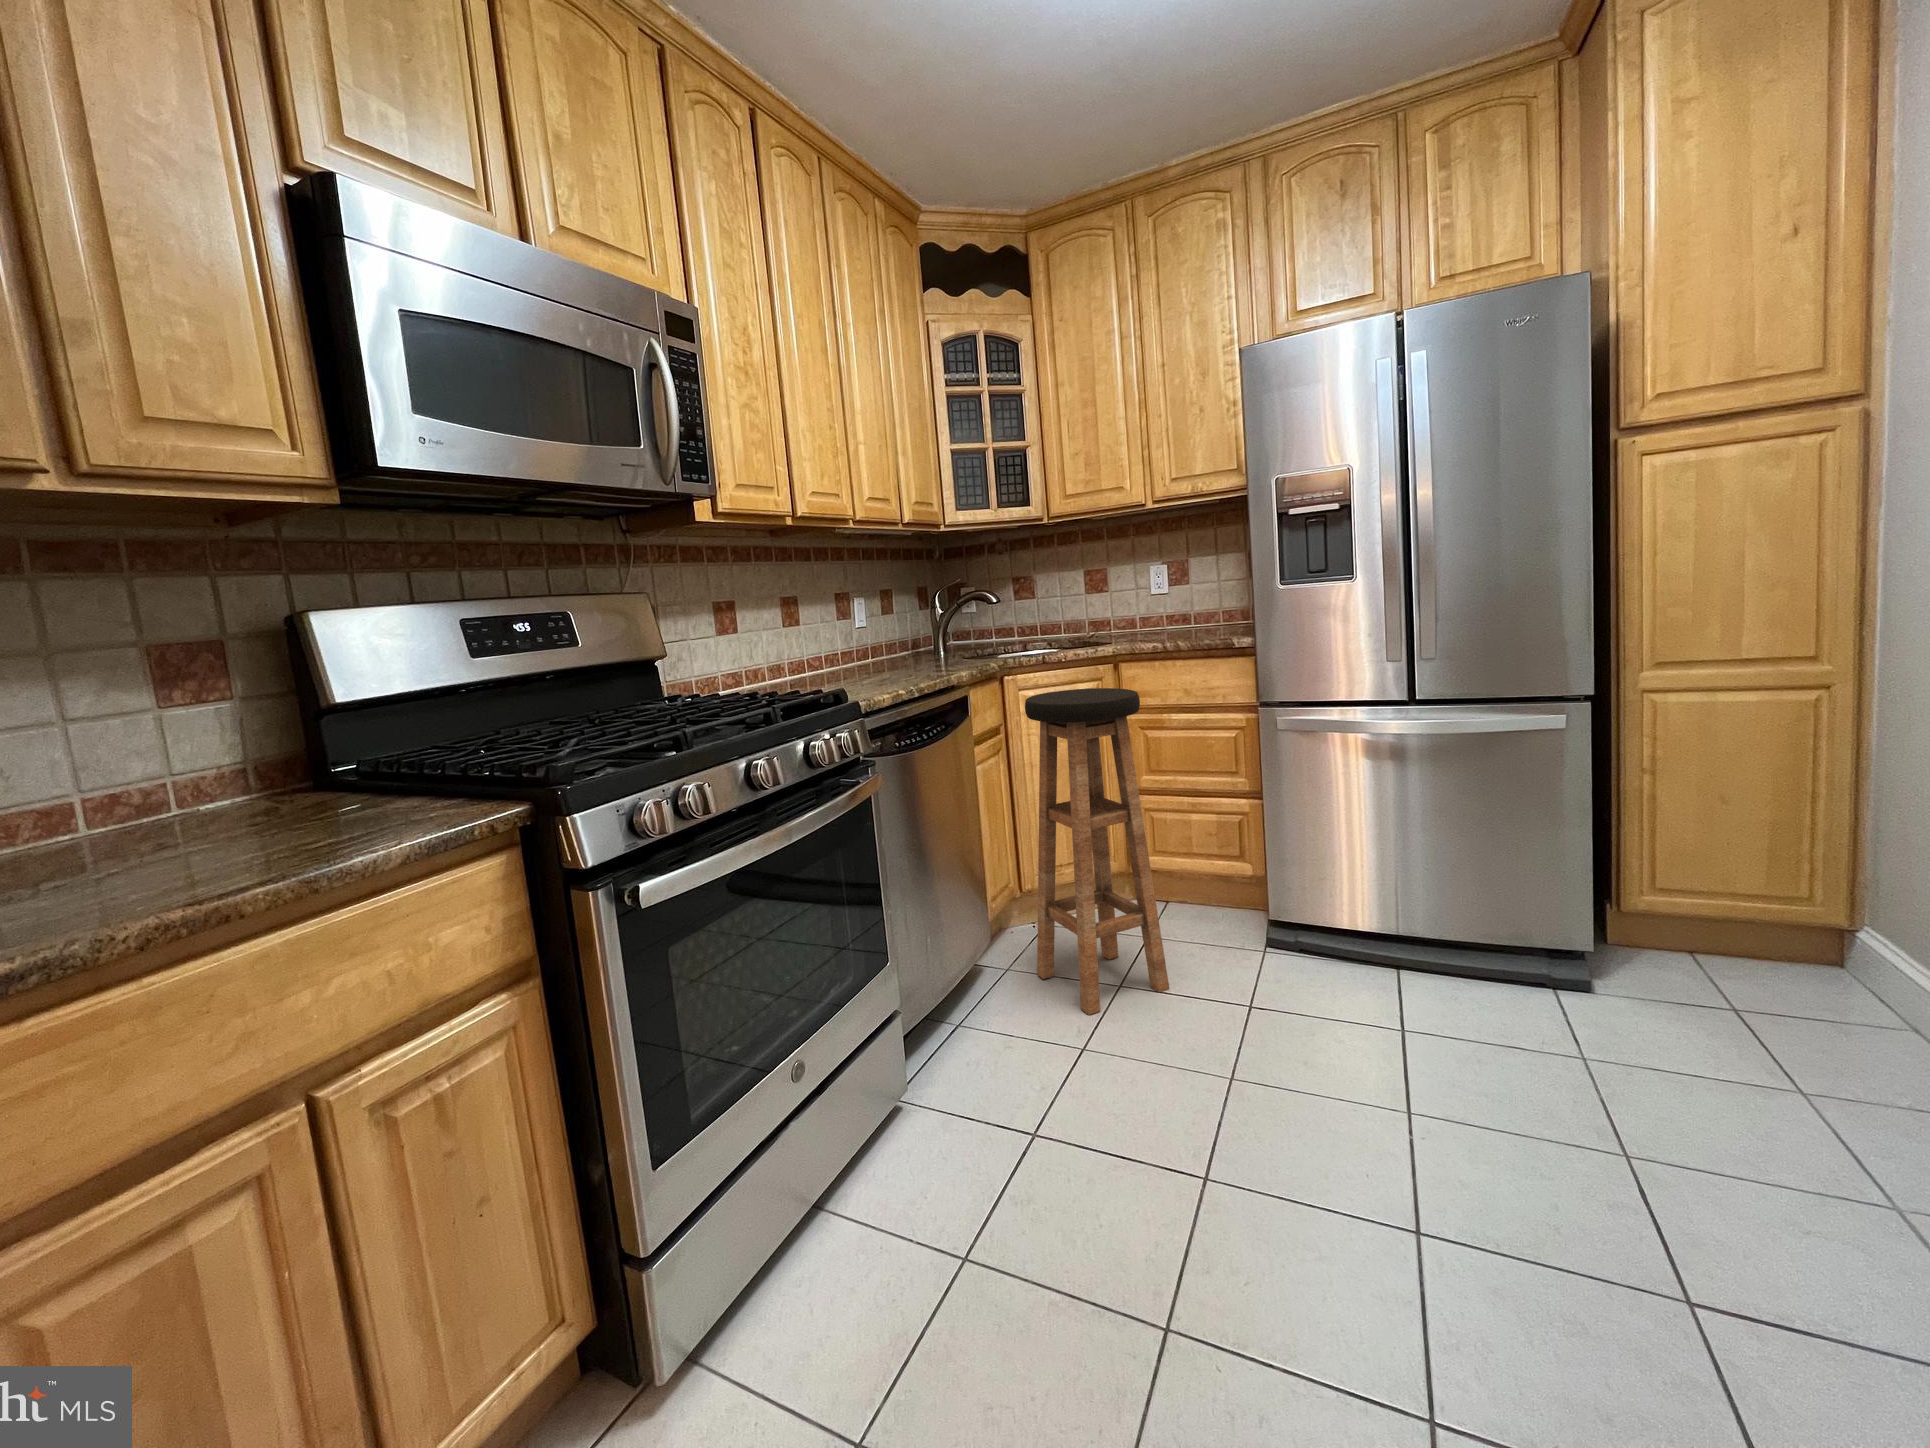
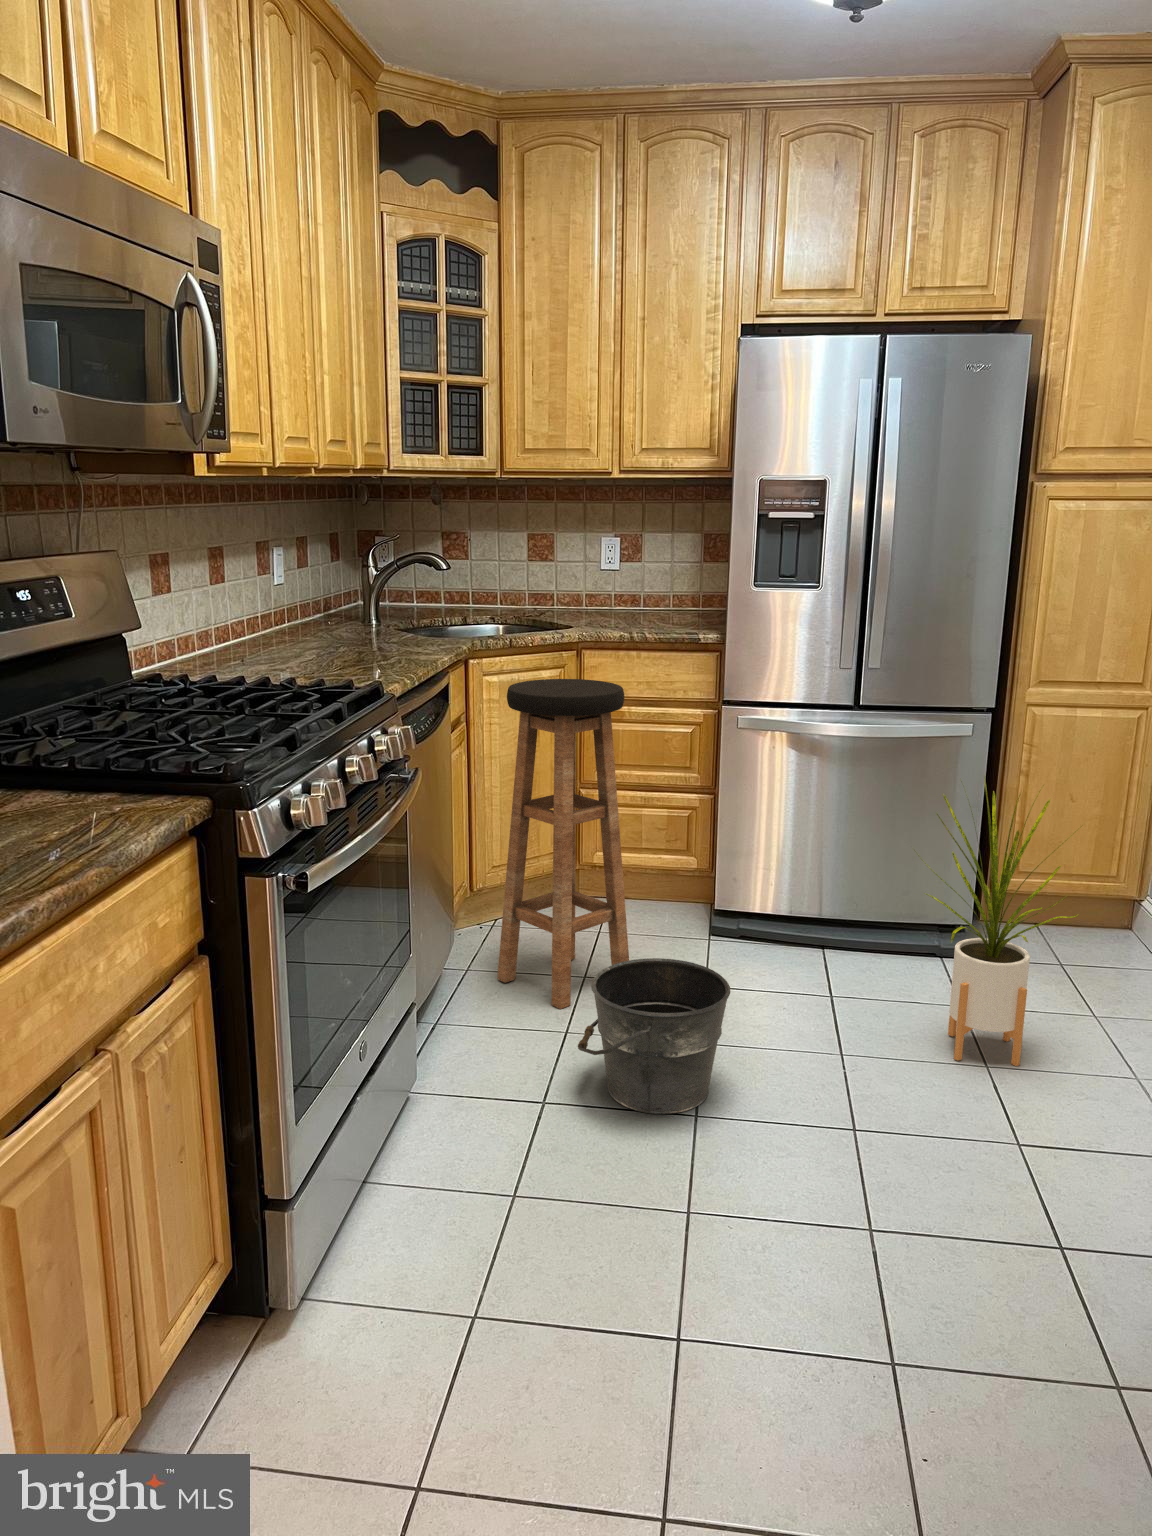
house plant: none [1489,775,1780,1177] -> present [916,775,1083,1066]
bucket: none [1075,981,1249,1178] -> present [578,958,730,1114]

